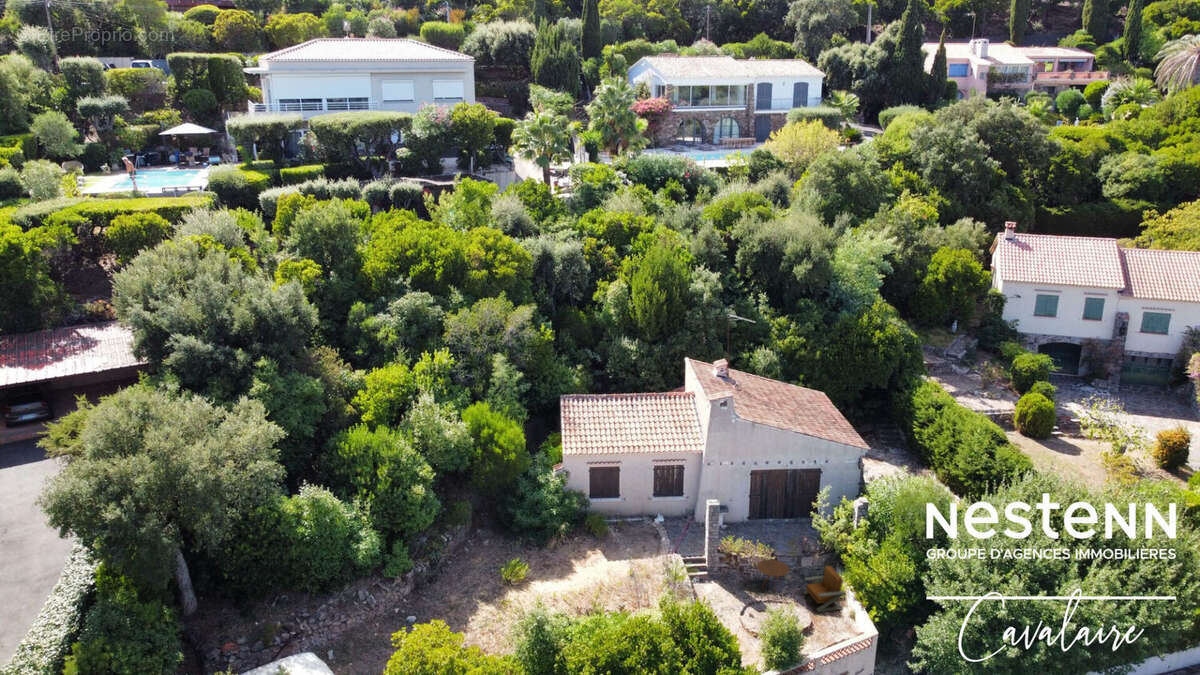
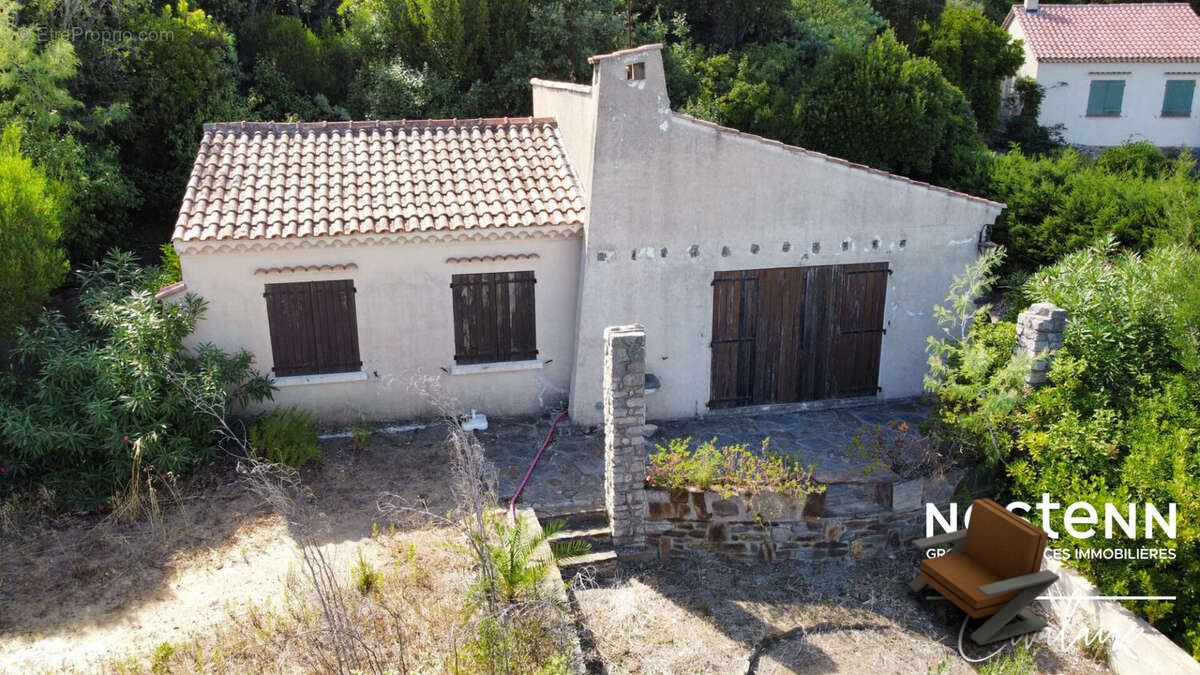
round table: present [757,560,789,591] -> none [767,497,867,595]

